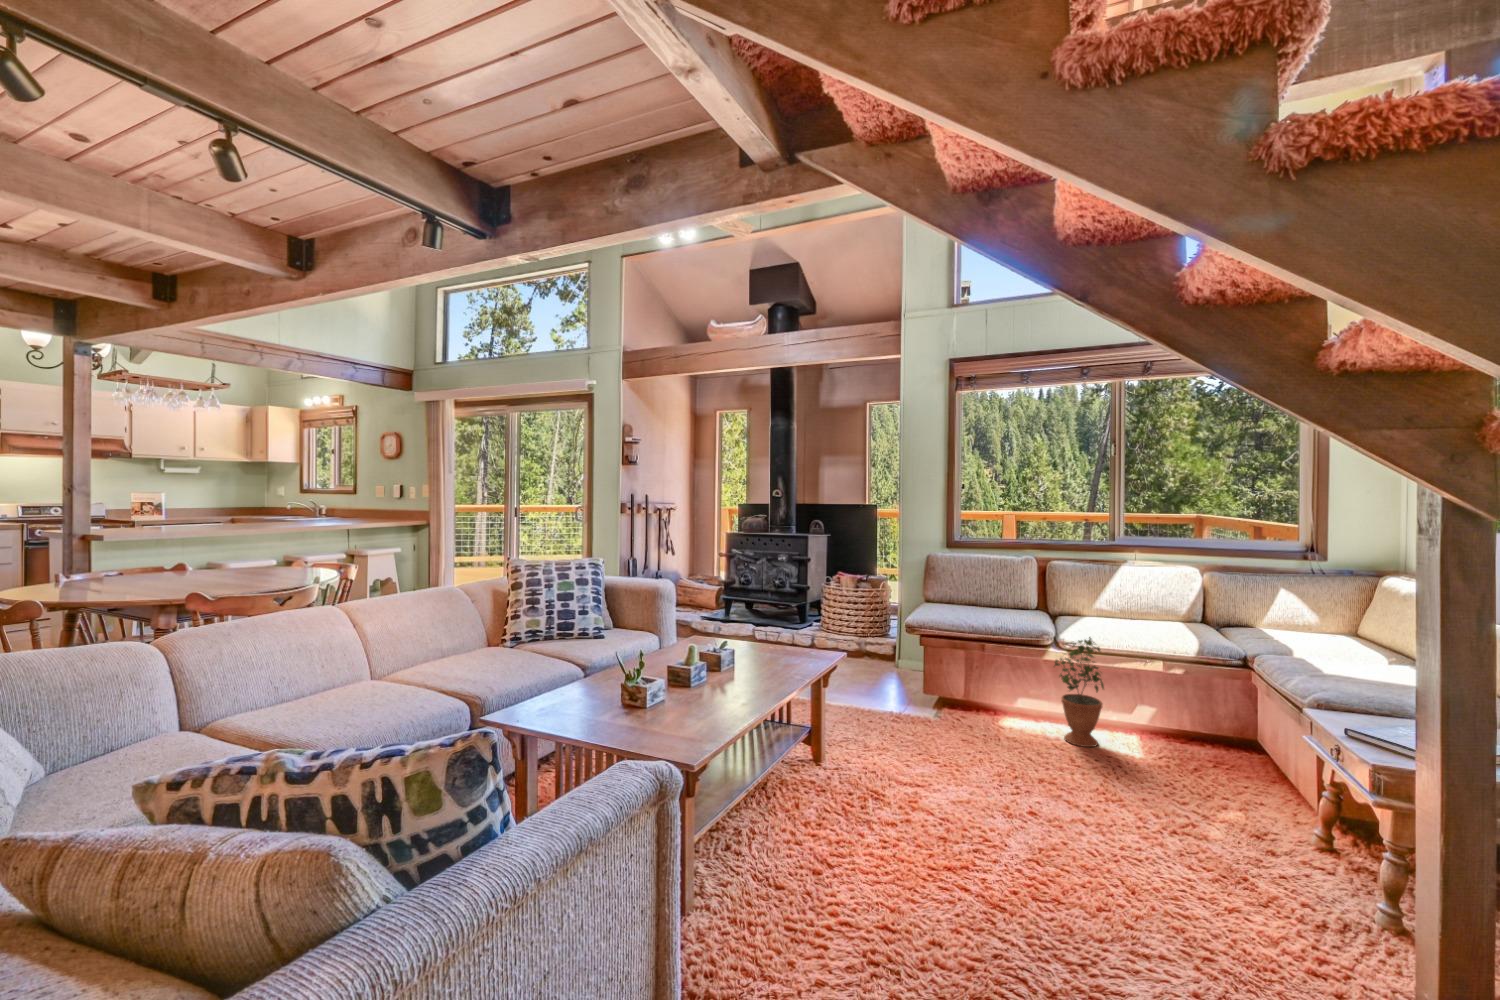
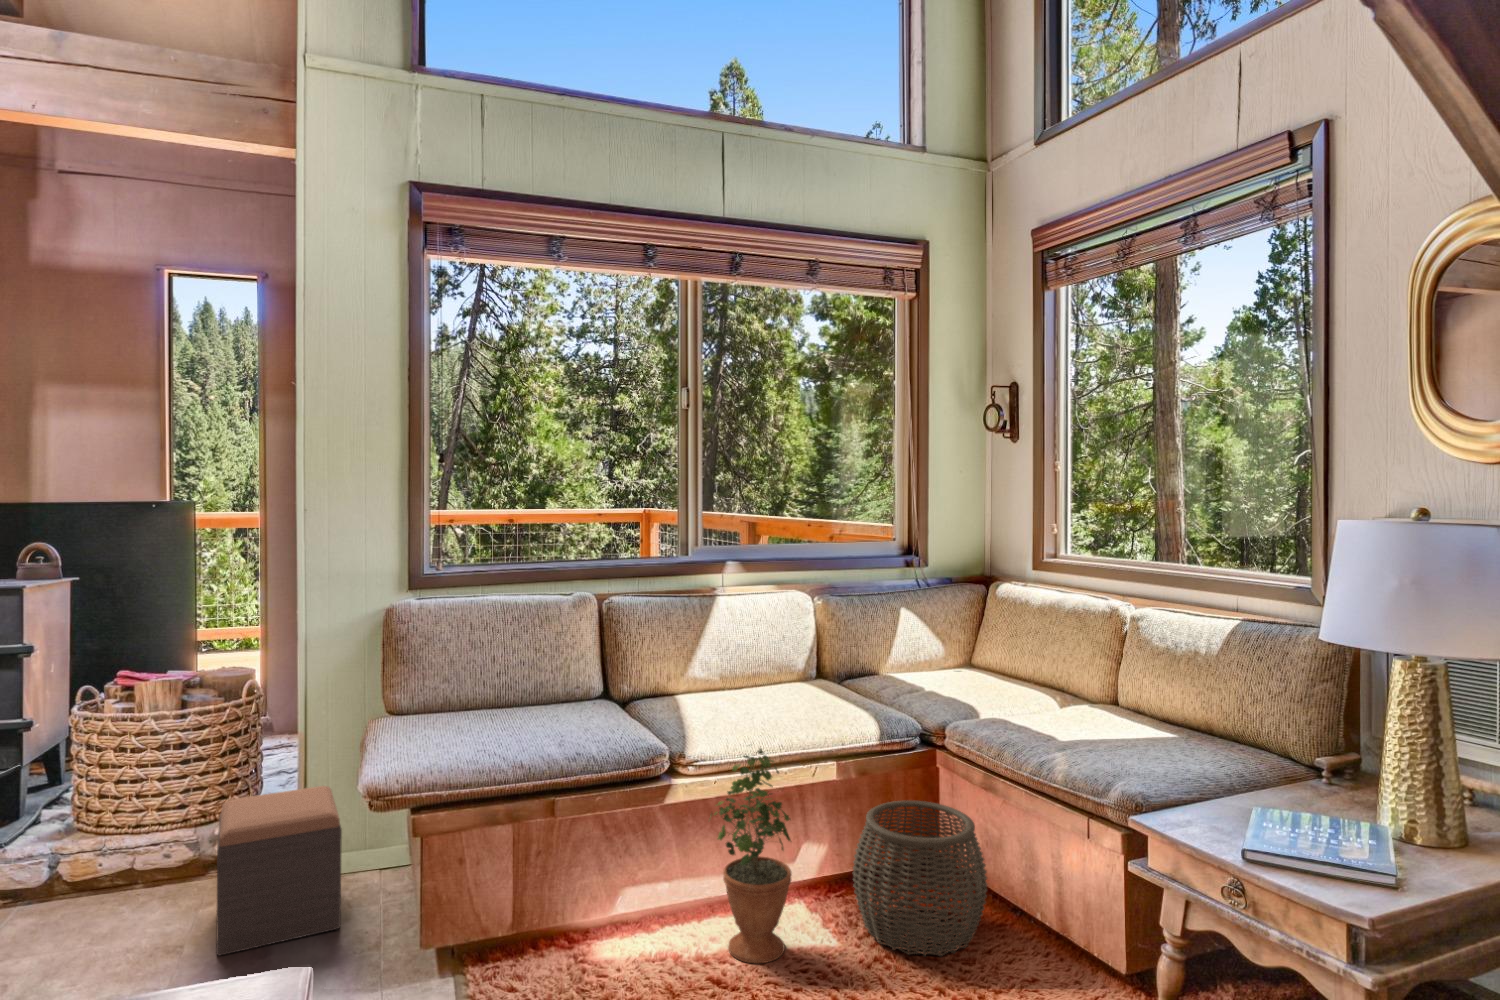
footstool: none [853,622,903,682] -> present [216,786,342,956]
woven basket: none [1148,688,1247,780] -> present [853,801,987,957]

